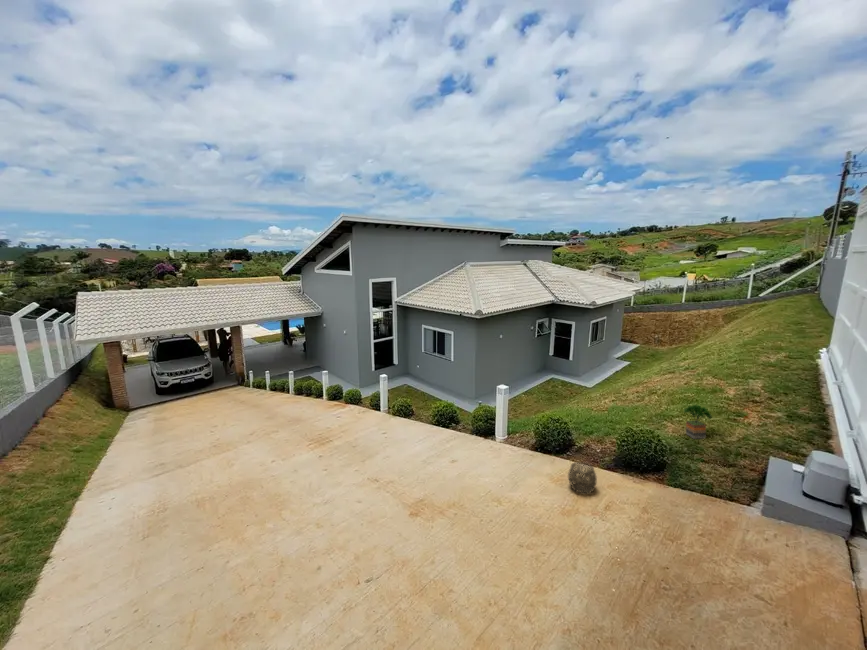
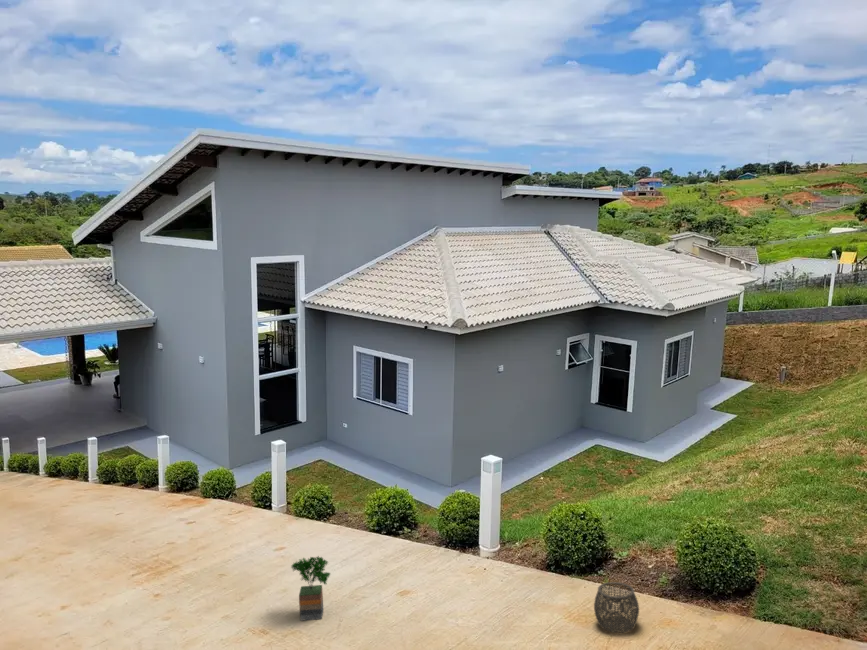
potted tree: present [684,405,712,439] -> present [292,556,330,621]

